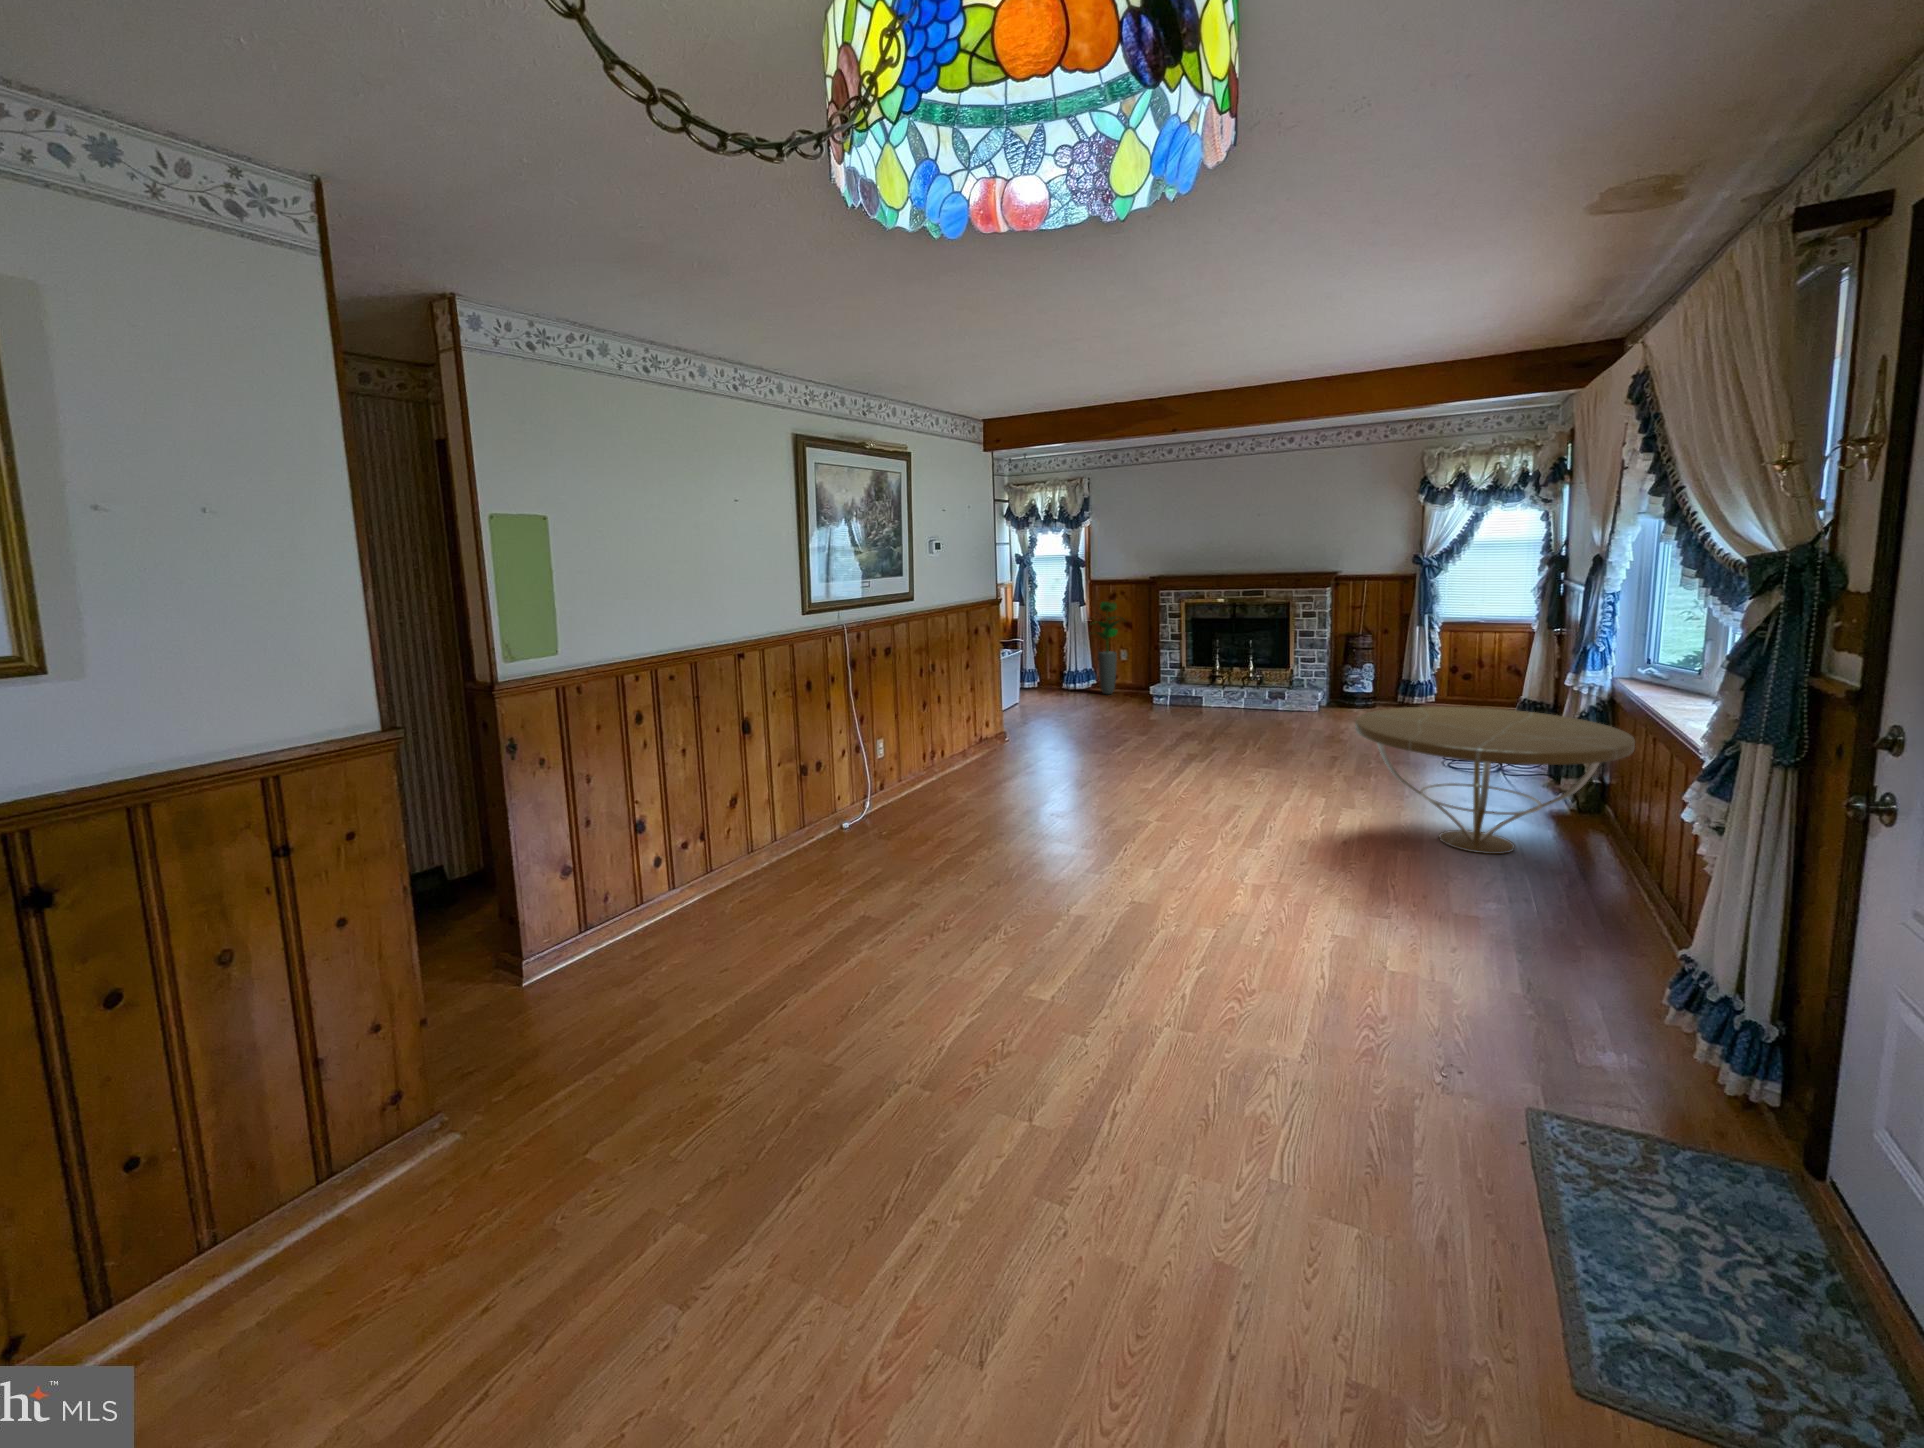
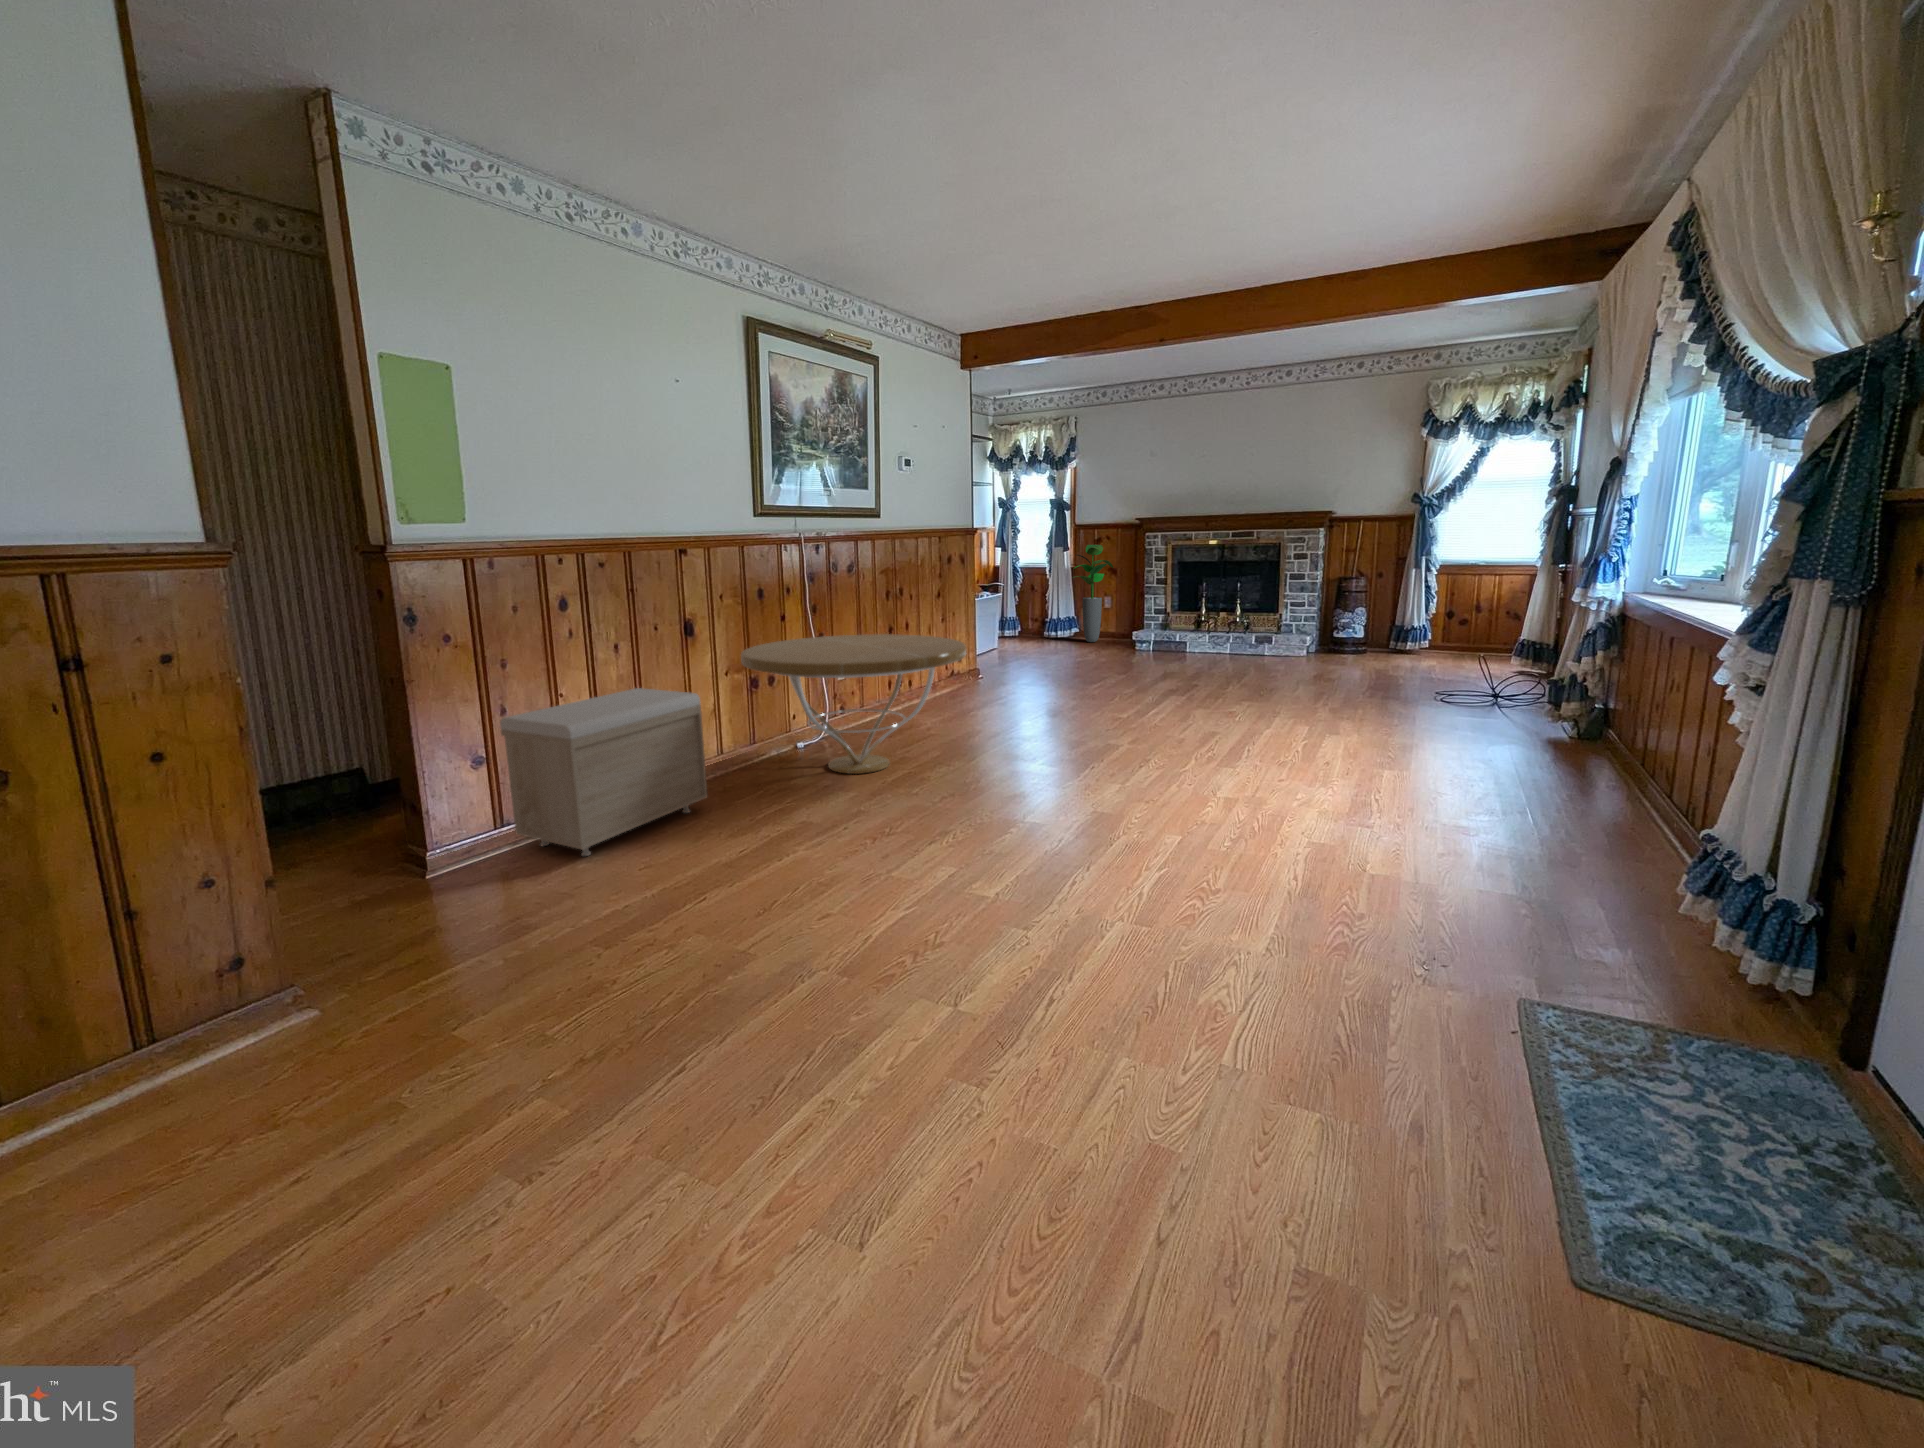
coffee table: present [1355,706,1635,854] -> present [741,634,966,774]
storage bench: none [593,787,773,954] -> present [500,688,707,856]

